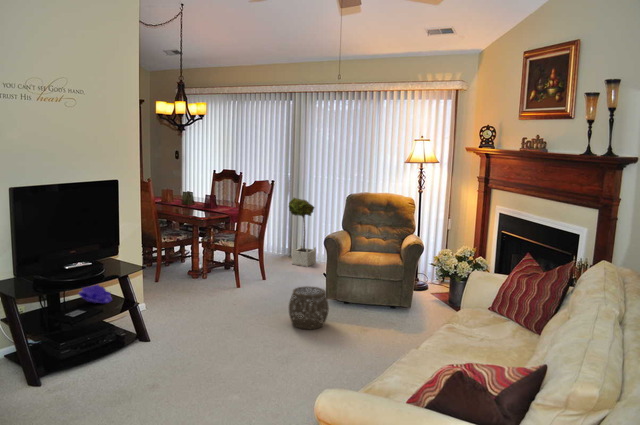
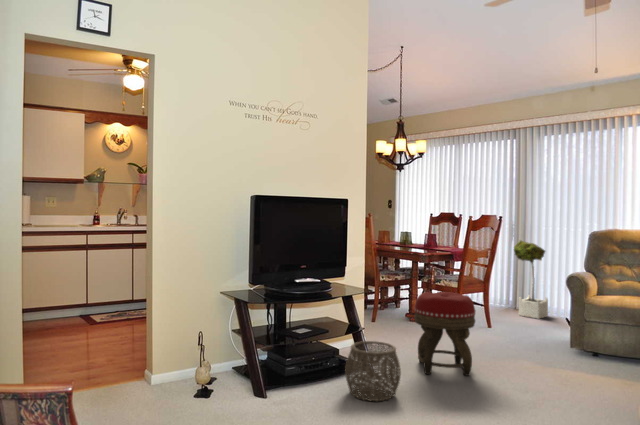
footstool: none [190,261,245,337] -> present [414,292,475,376]
decorative bowl: present [79,285,112,303] -> none [303,307,336,326]
woven basket: present [289,286,329,329] -> present [345,341,401,401]

